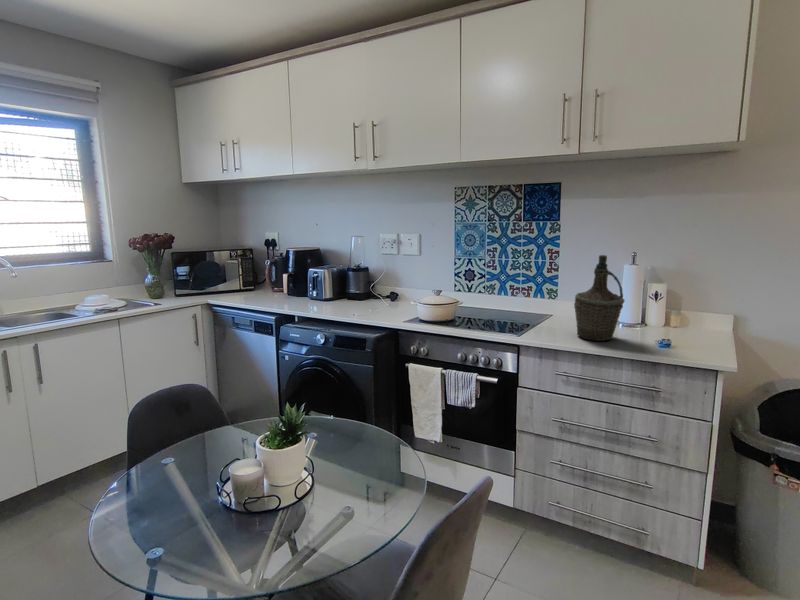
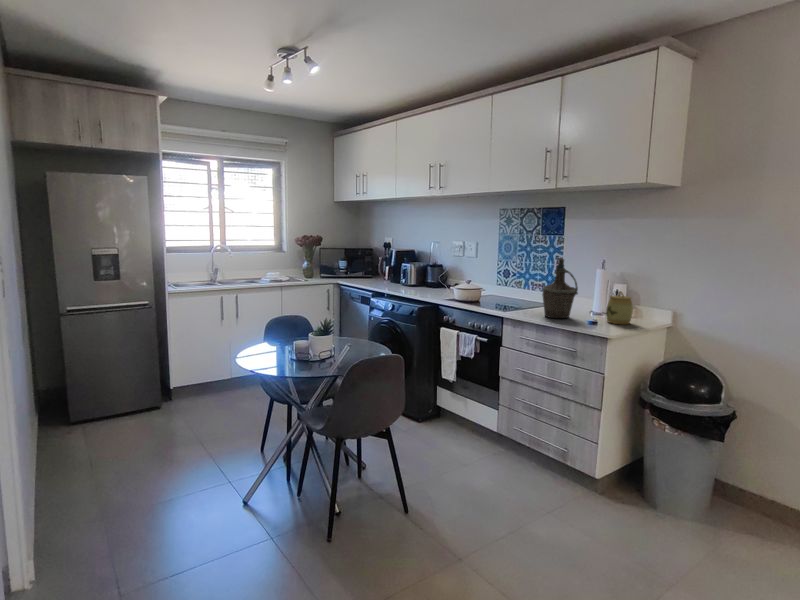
jar: none [660,295,699,341] -> present [606,292,633,324]

